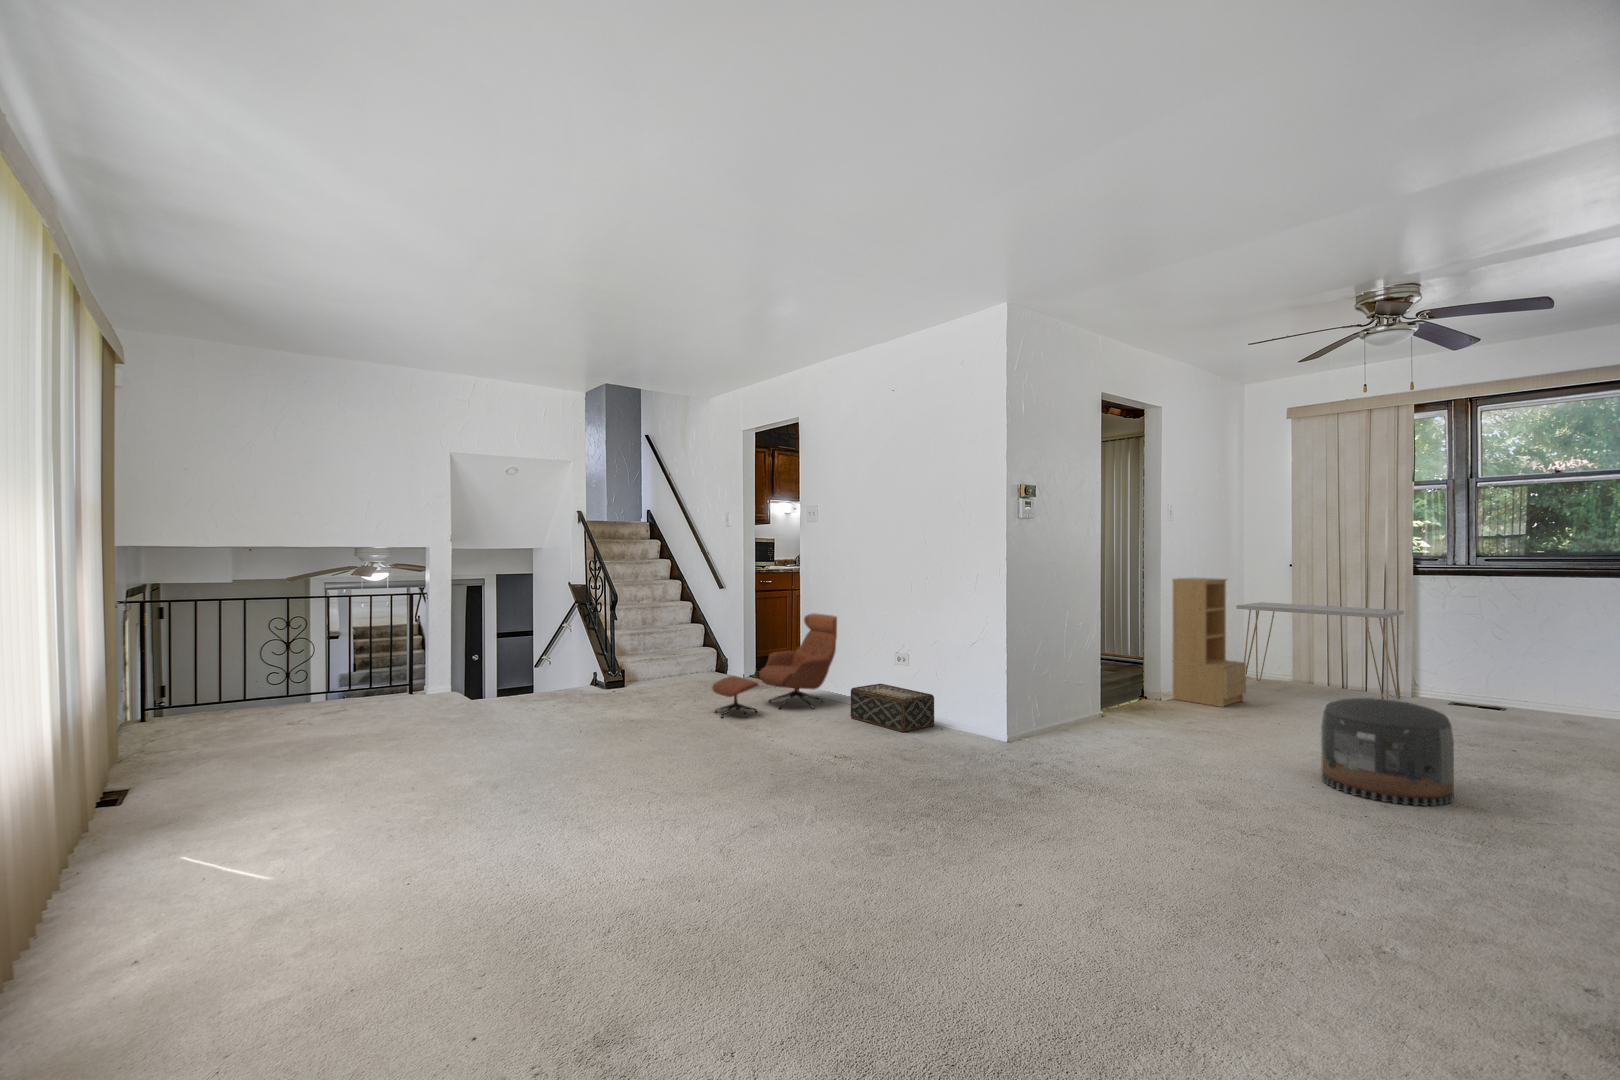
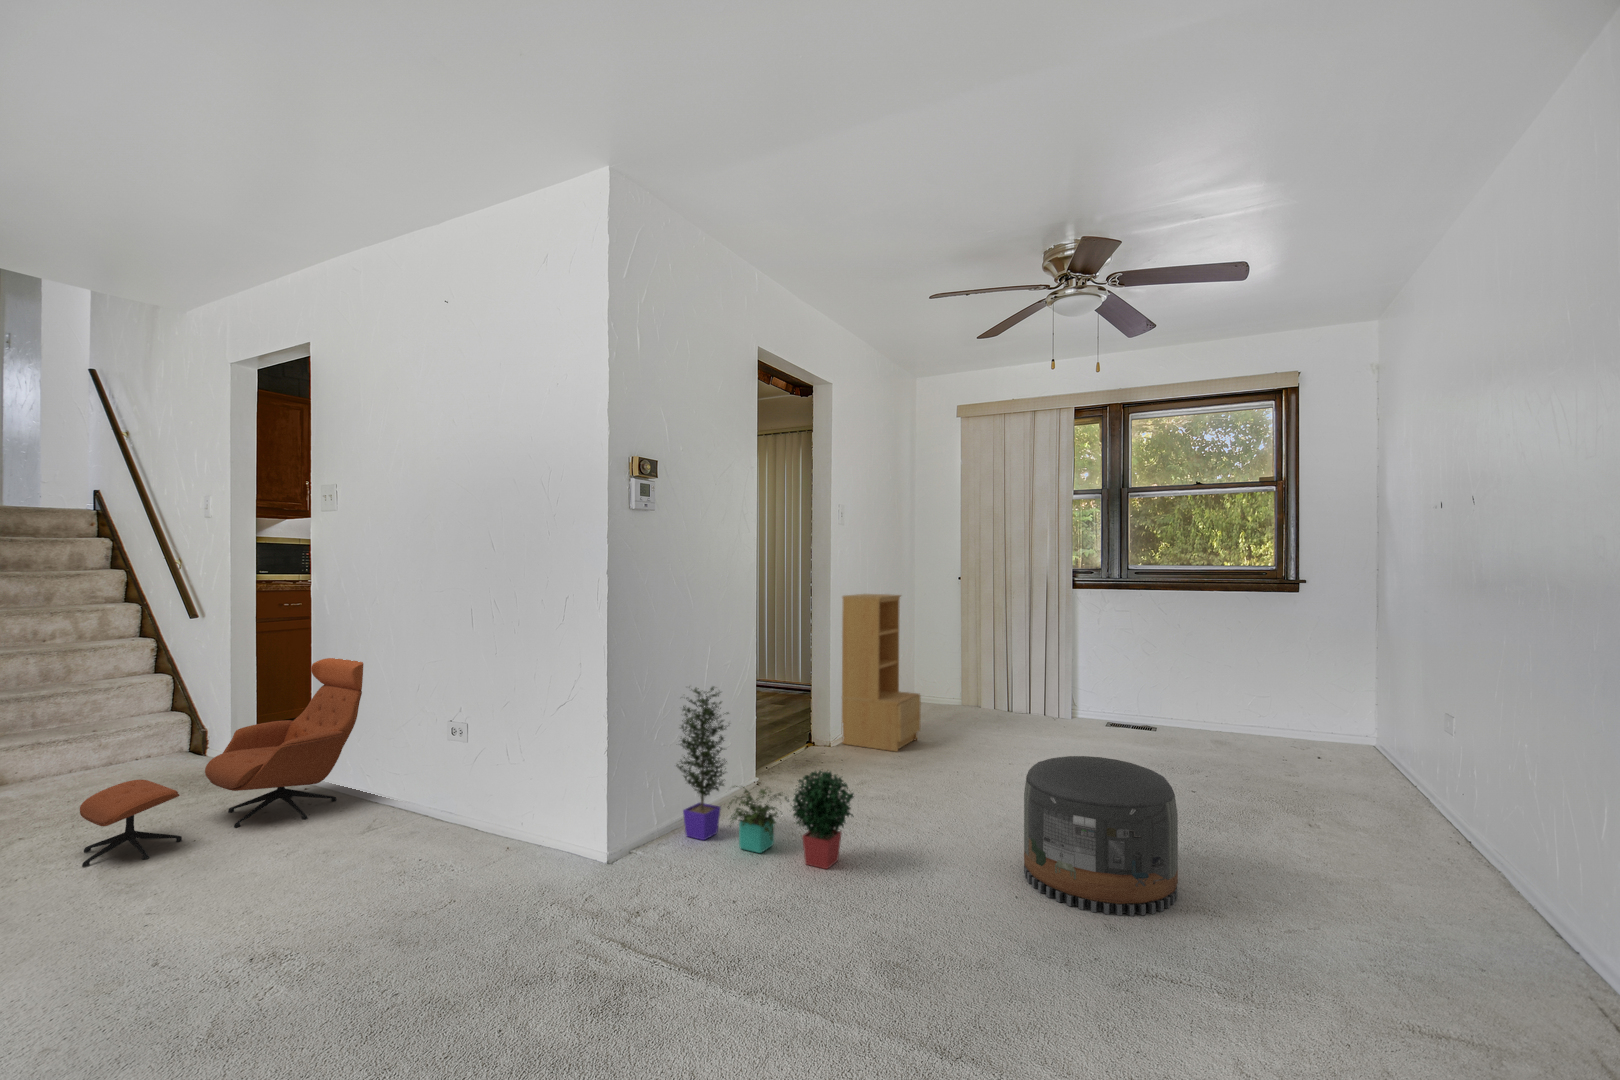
console table: present [1236,602,1404,700] -> none [909,619,1066,731]
potted plant: none [1050,636,1185,761] -> present [676,687,854,869]
woven basket: present [851,684,934,732] -> none [360,769,500,859]

